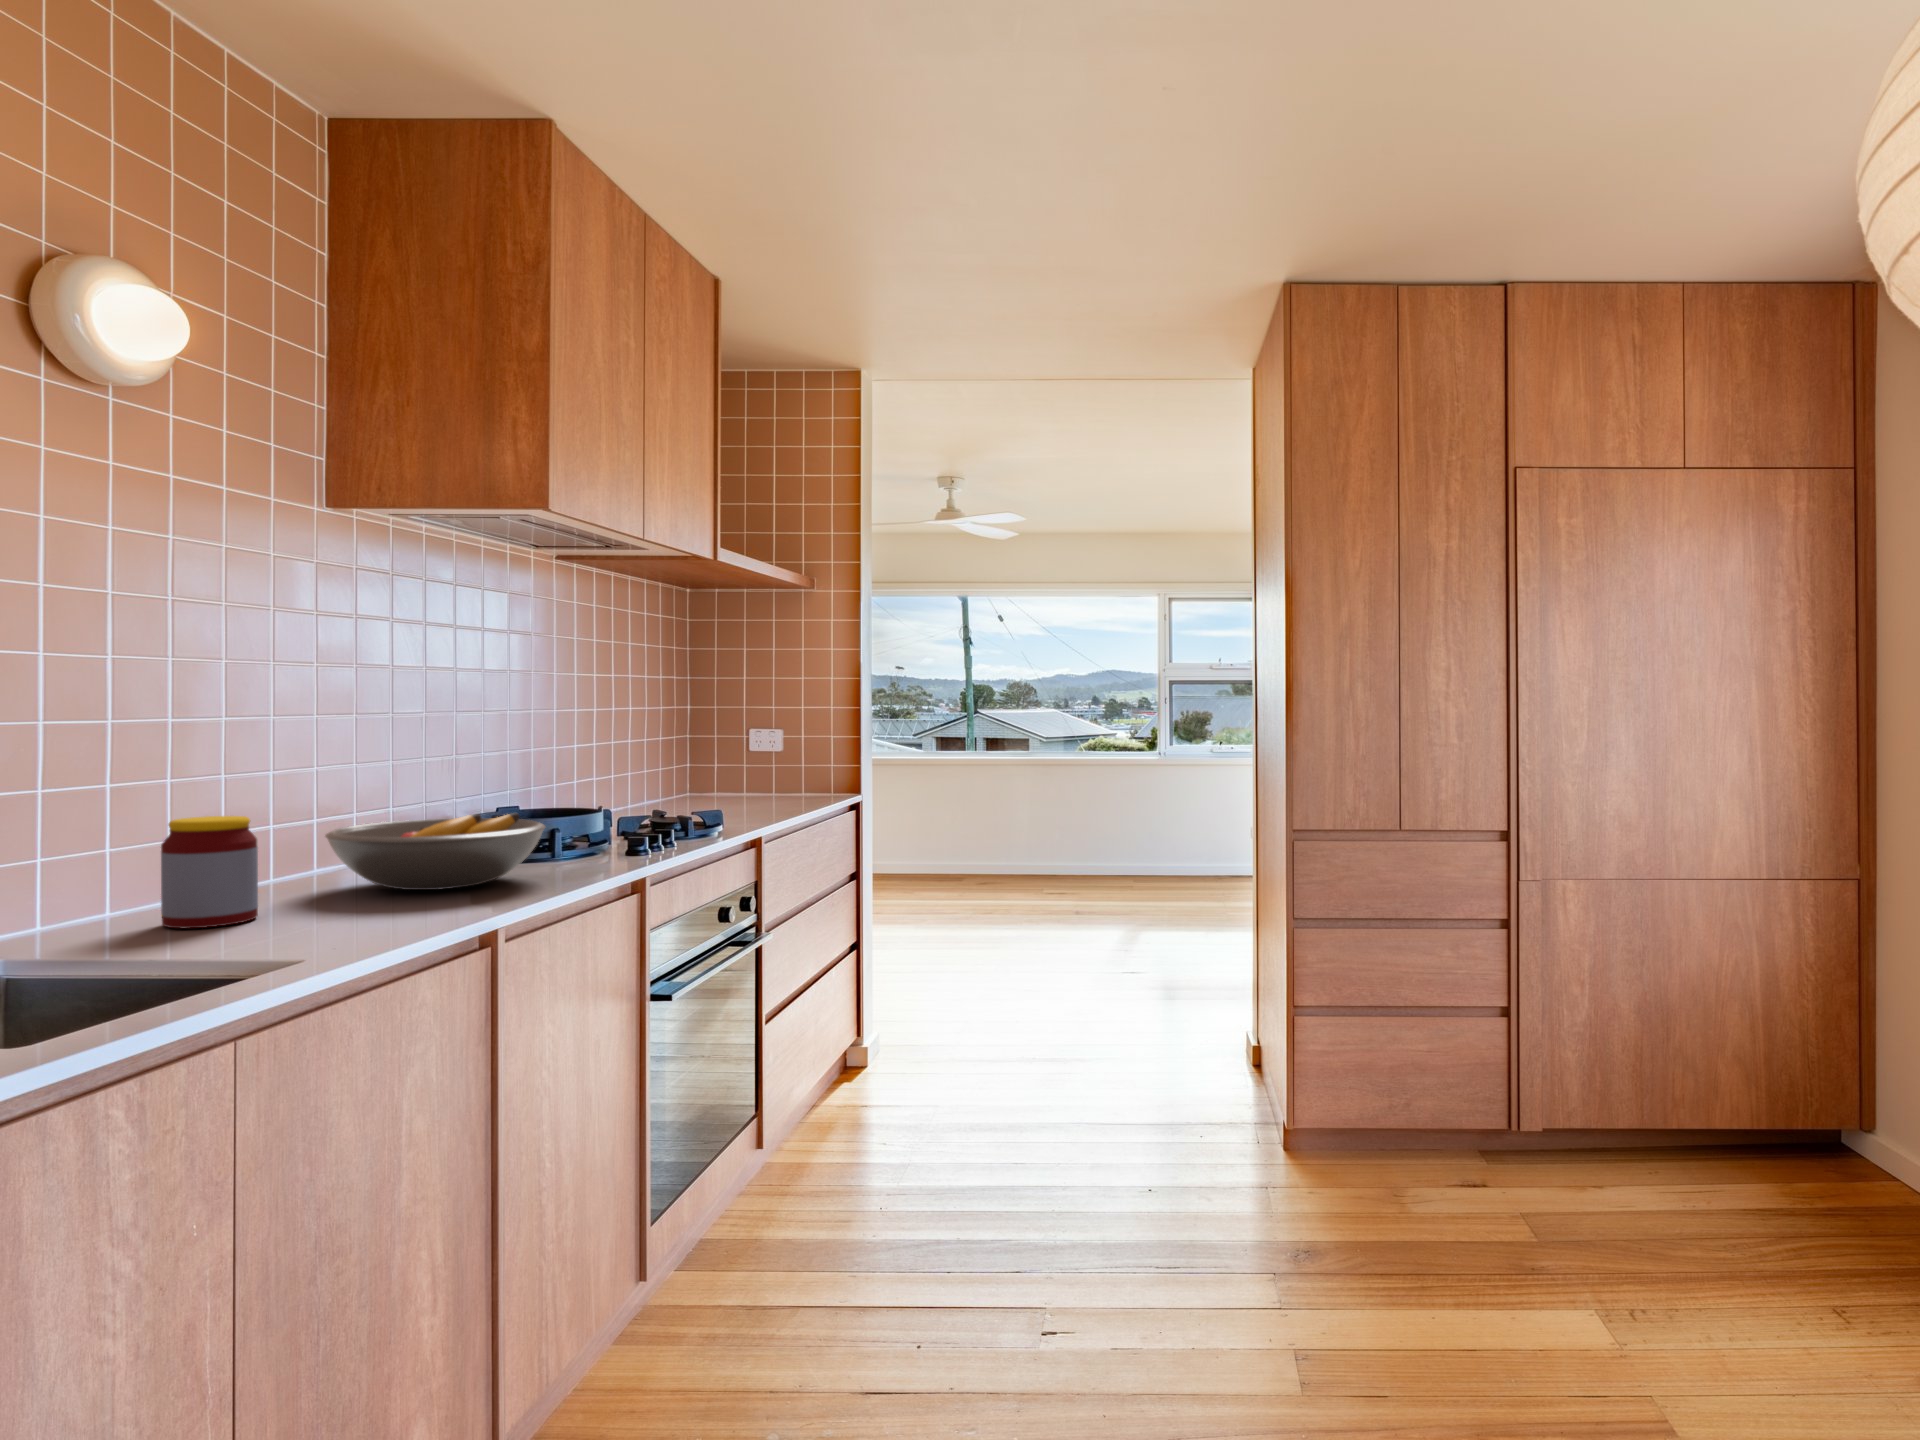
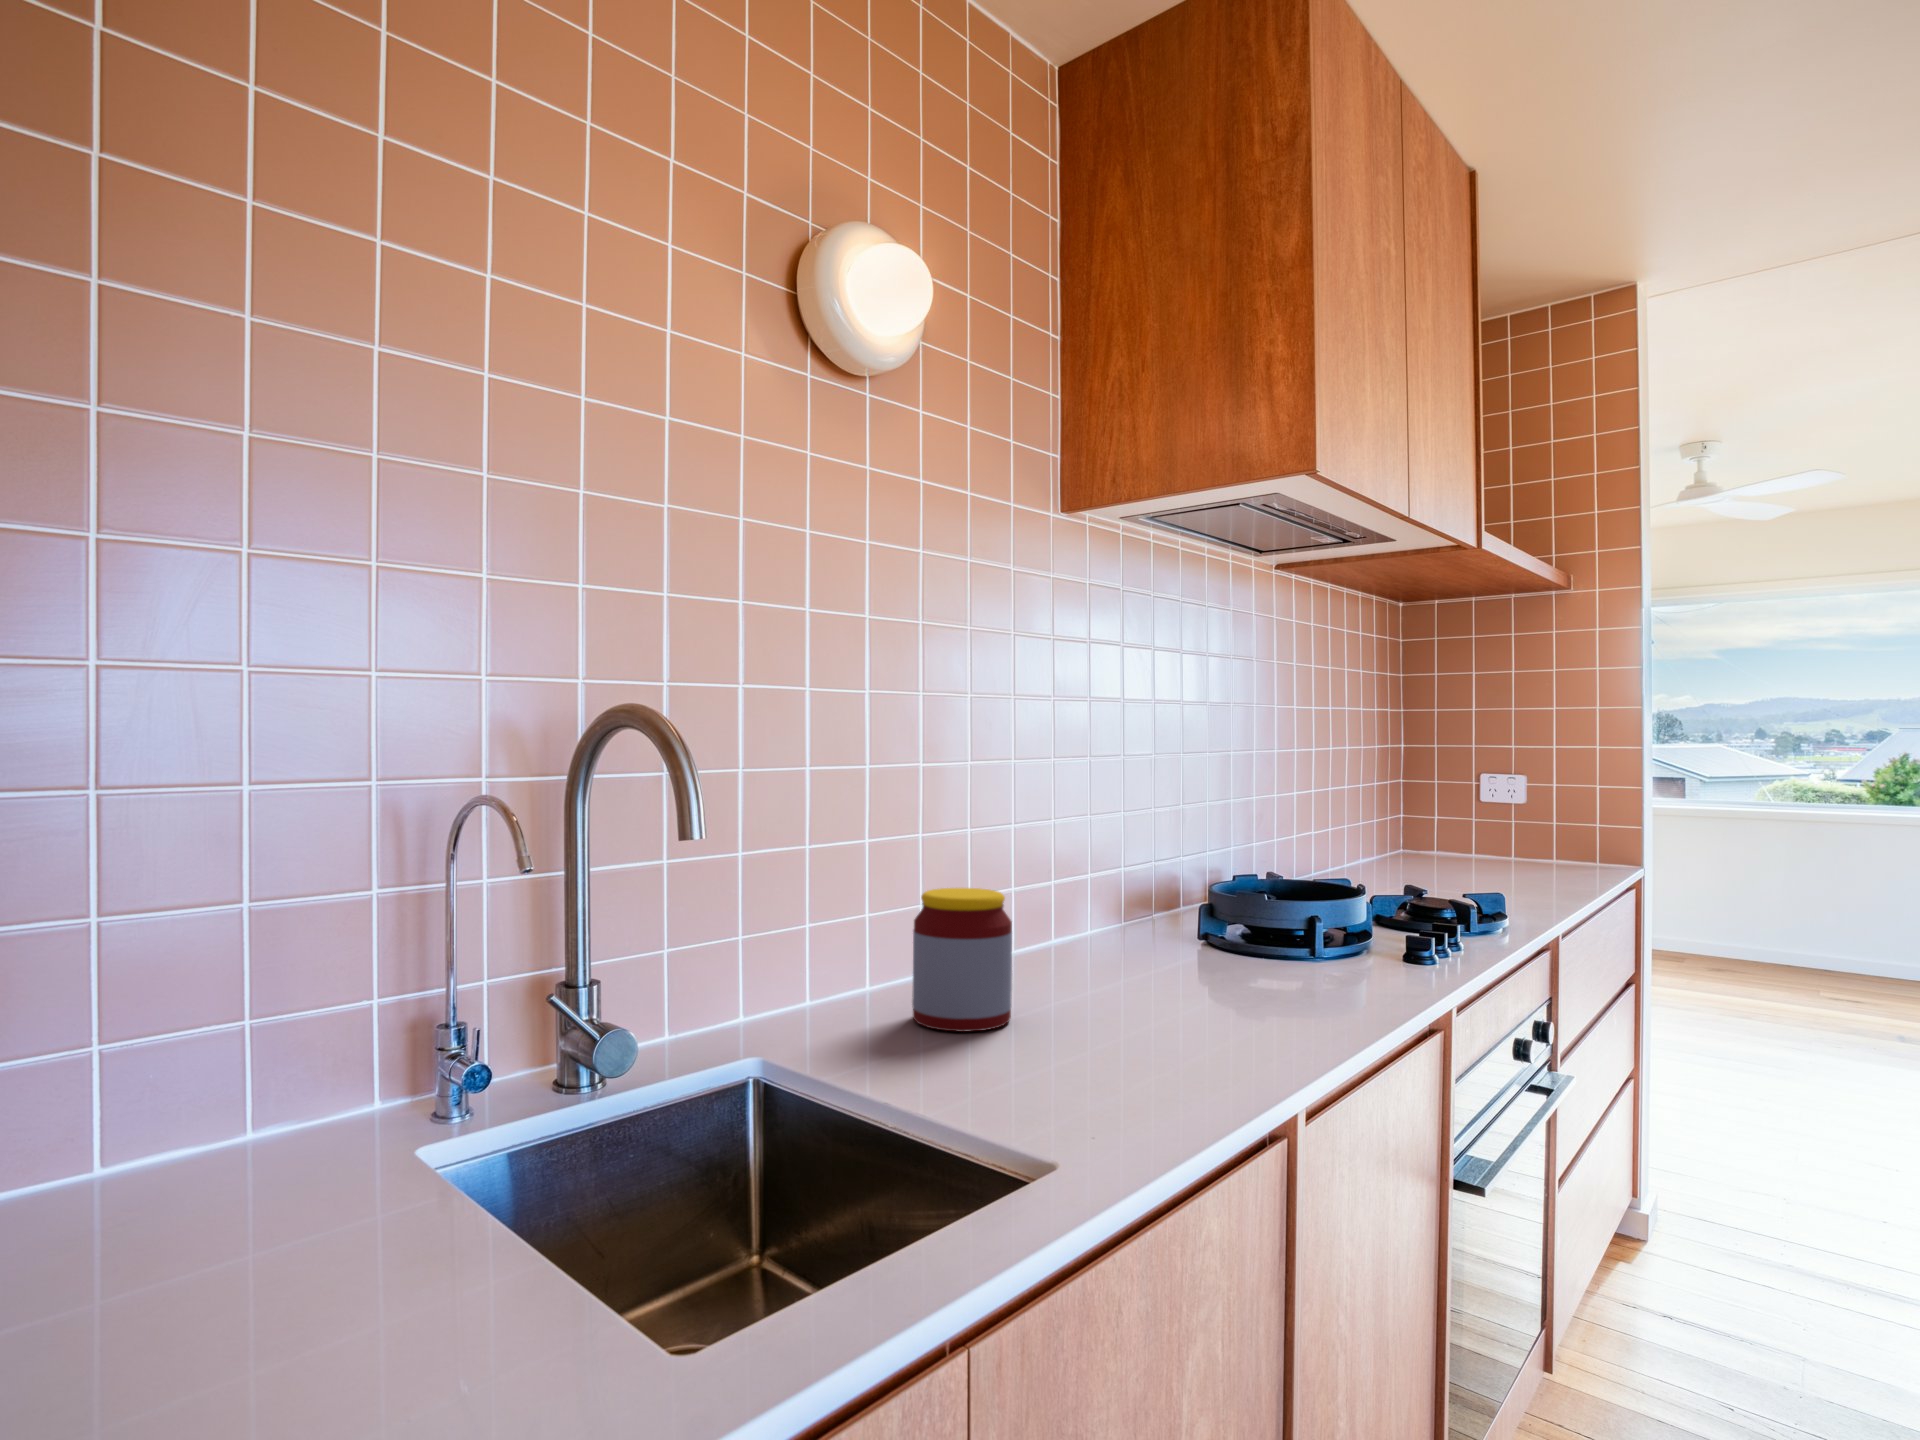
fruit bowl: present [325,813,545,890] -> none [1068,894,1335,996]

